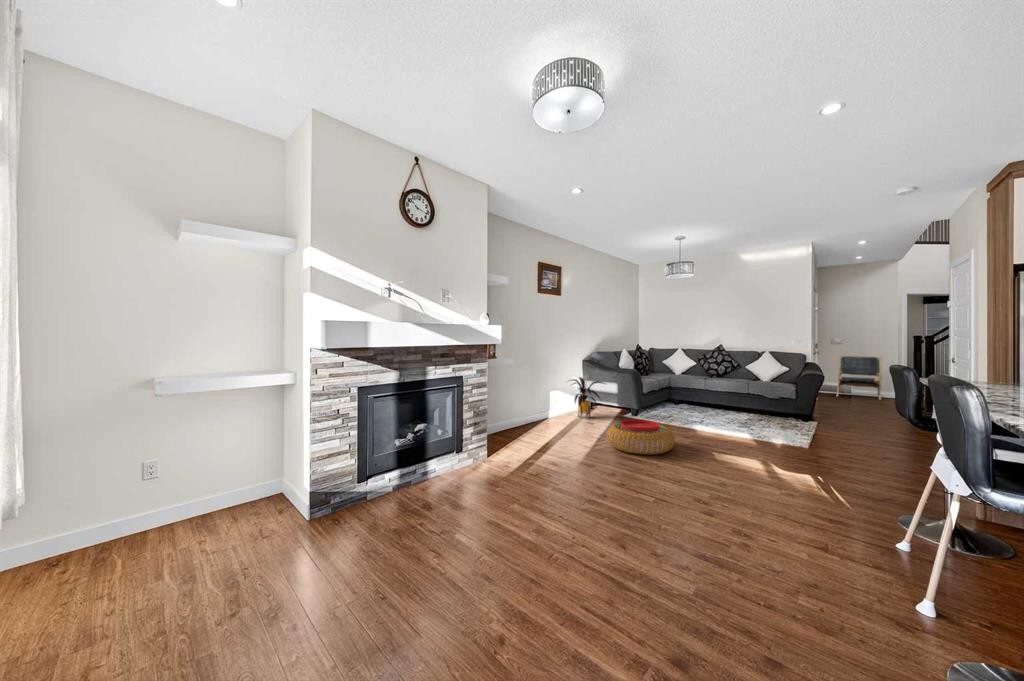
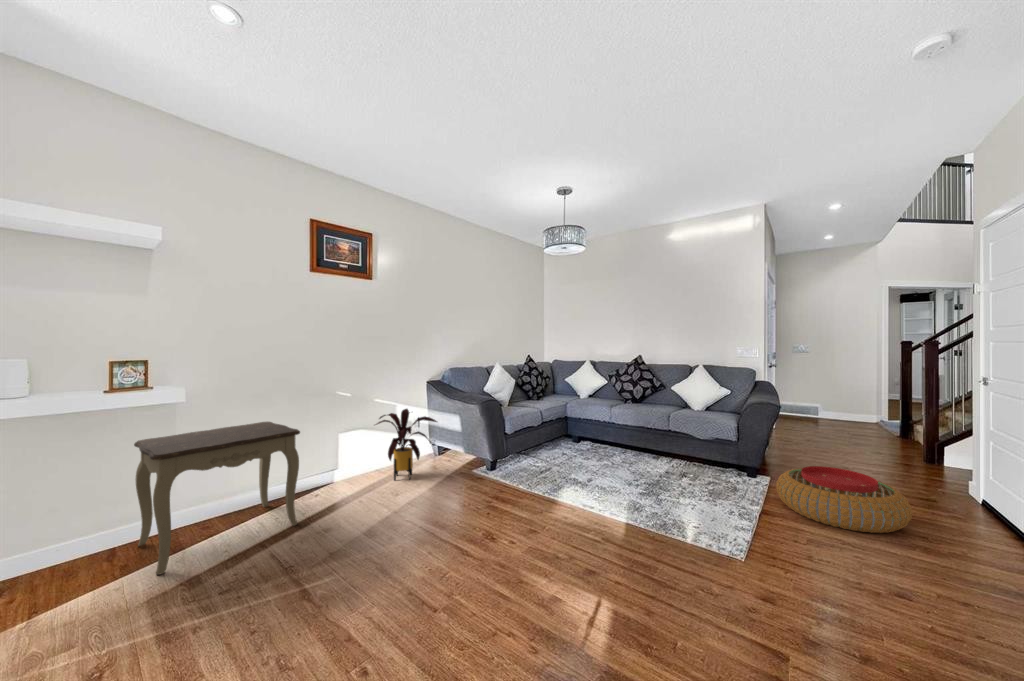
lounge chair: present [837,356,882,400] -> none [800,368,860,430]
side table: none [488,380,558,444] -> present [134,422,300,575]
pouf: present [607,420,675,455] -> present [776,466,912,533]

